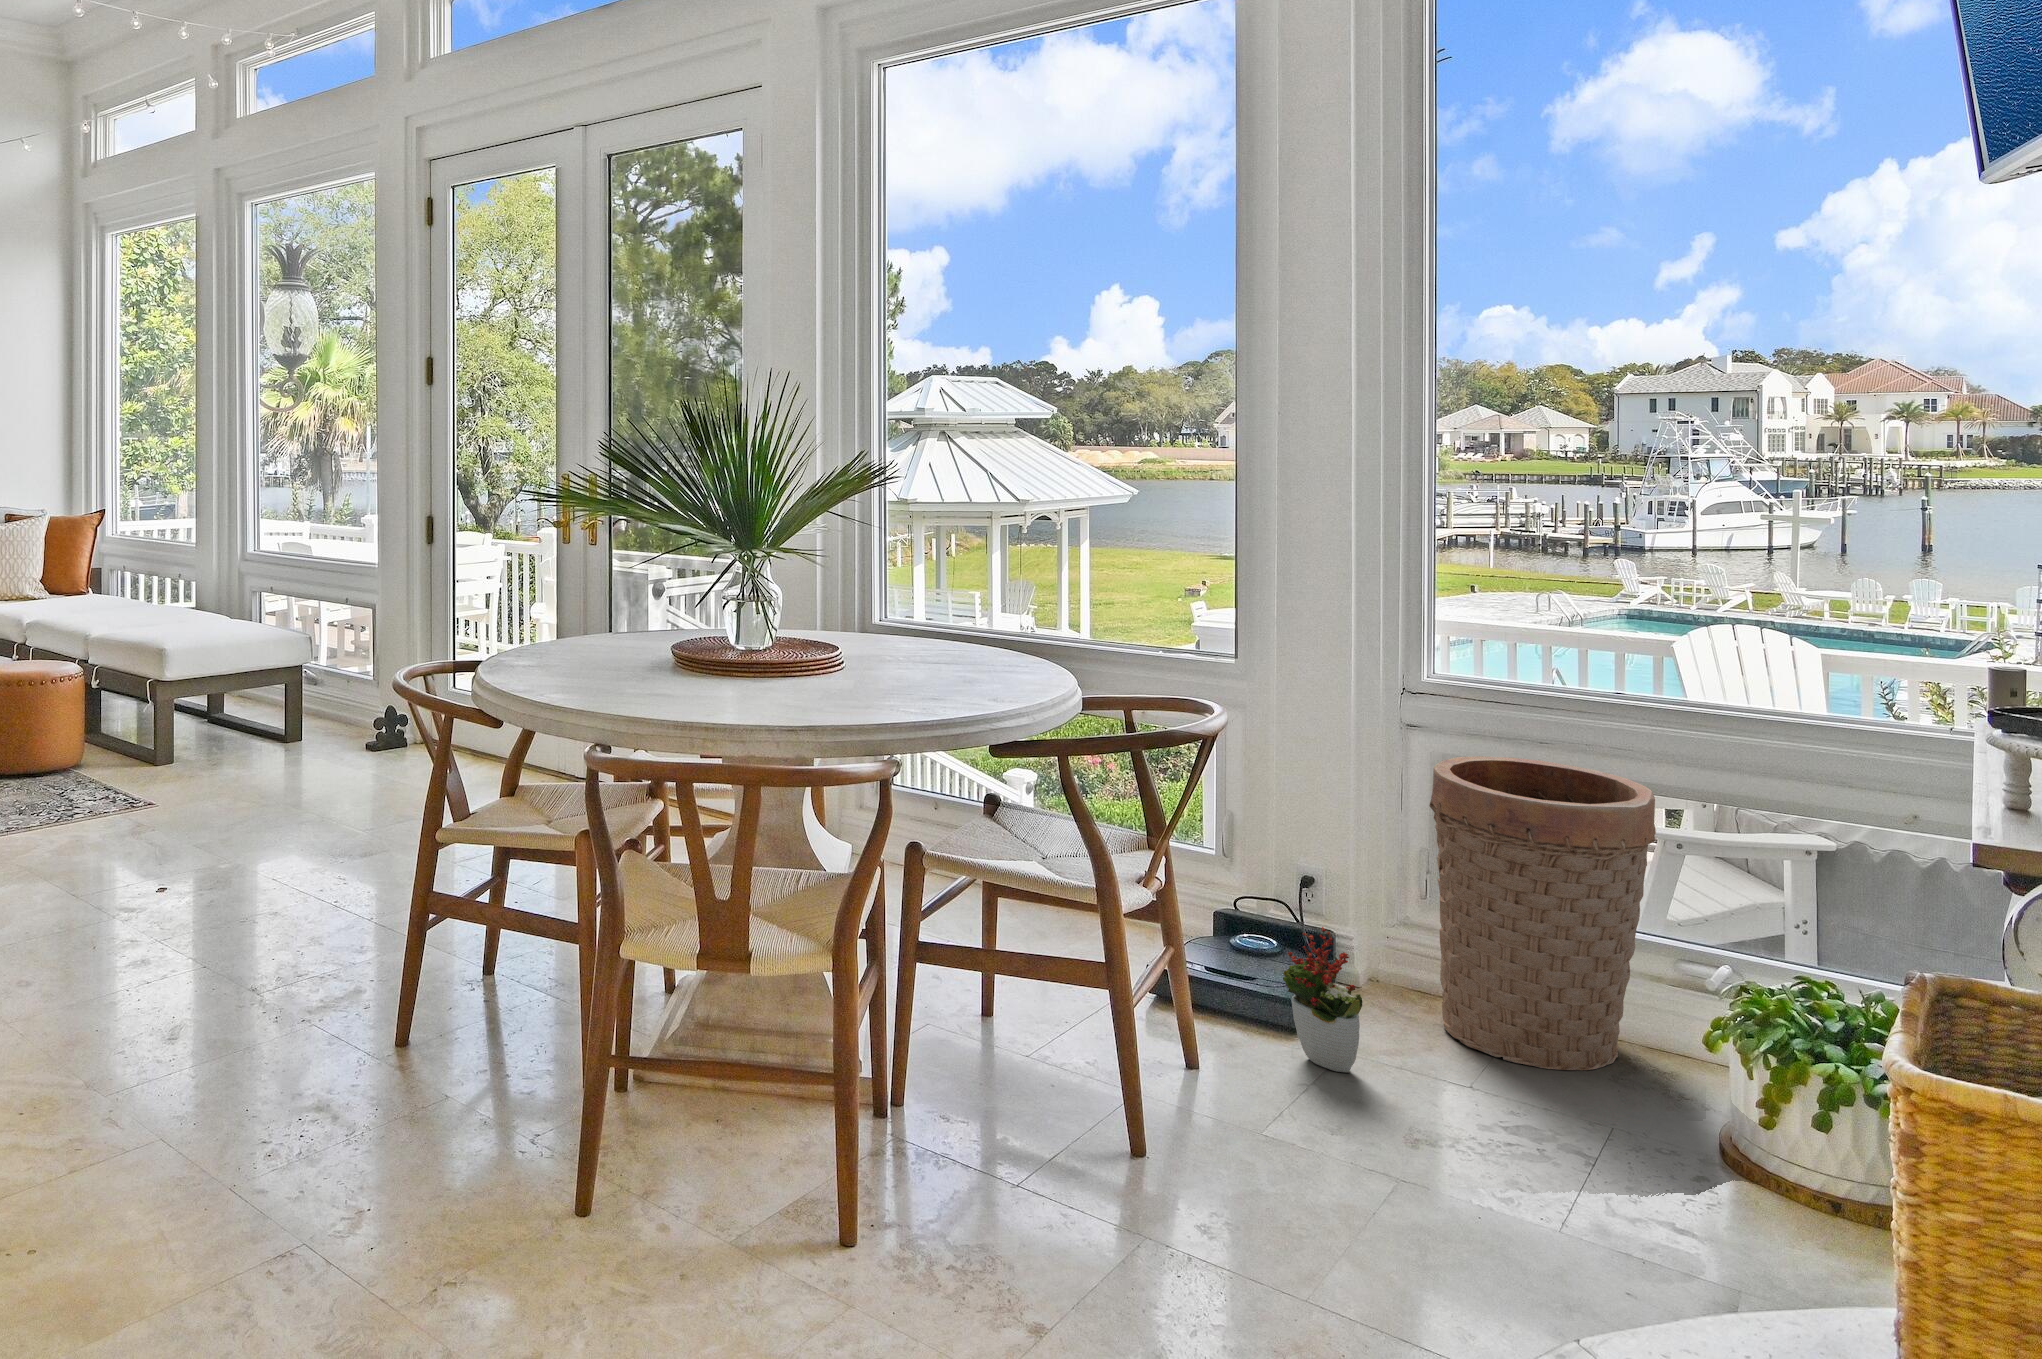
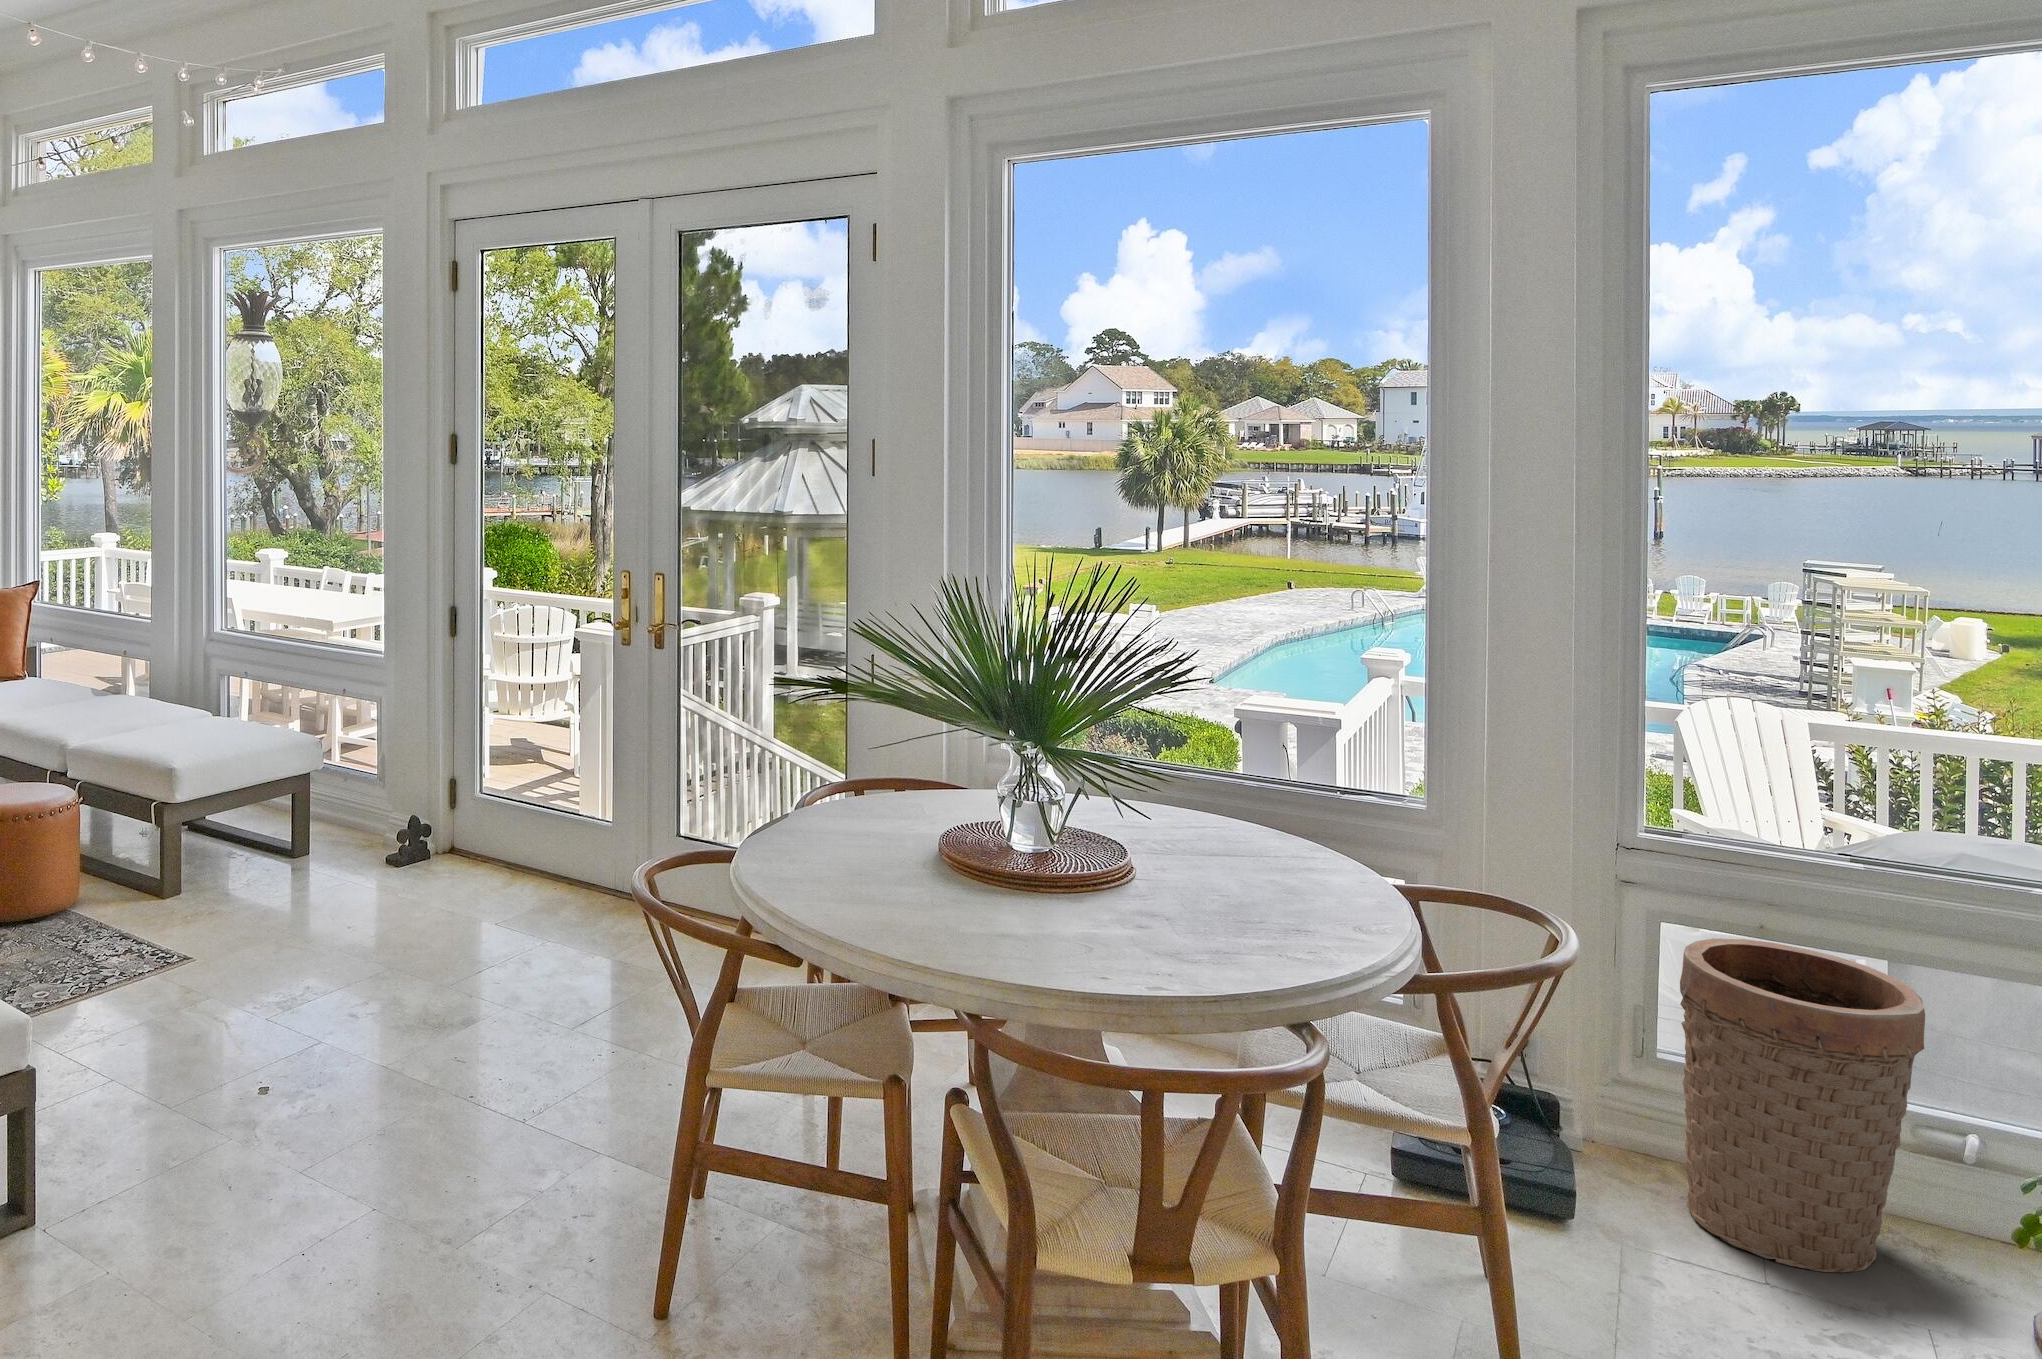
decorative plant: present [1283,927,1362,1072] -> none [1567,1137,1664,1291]

